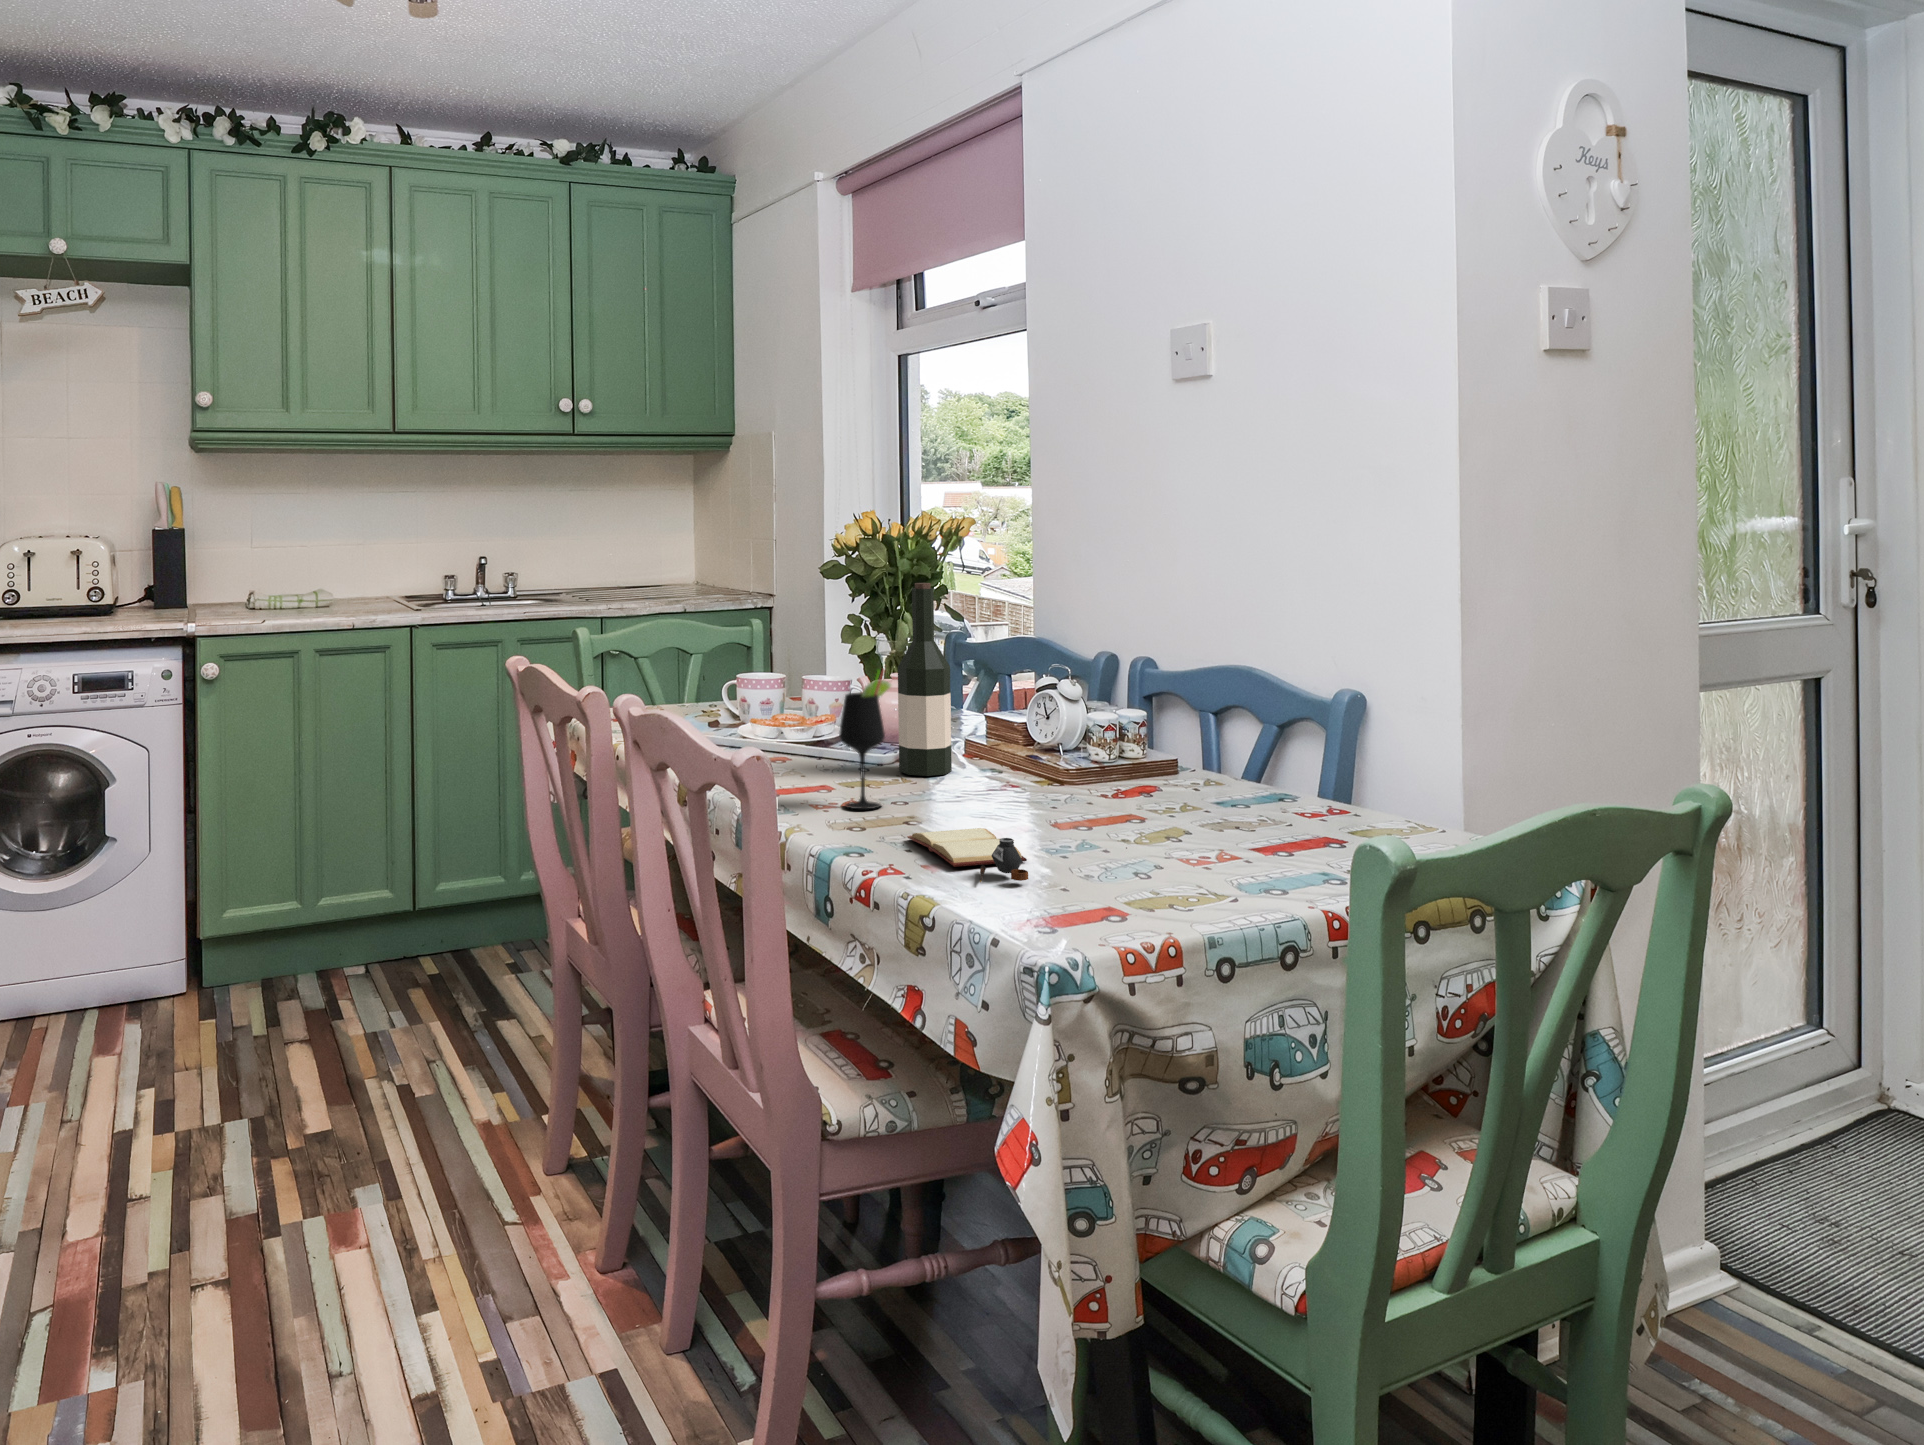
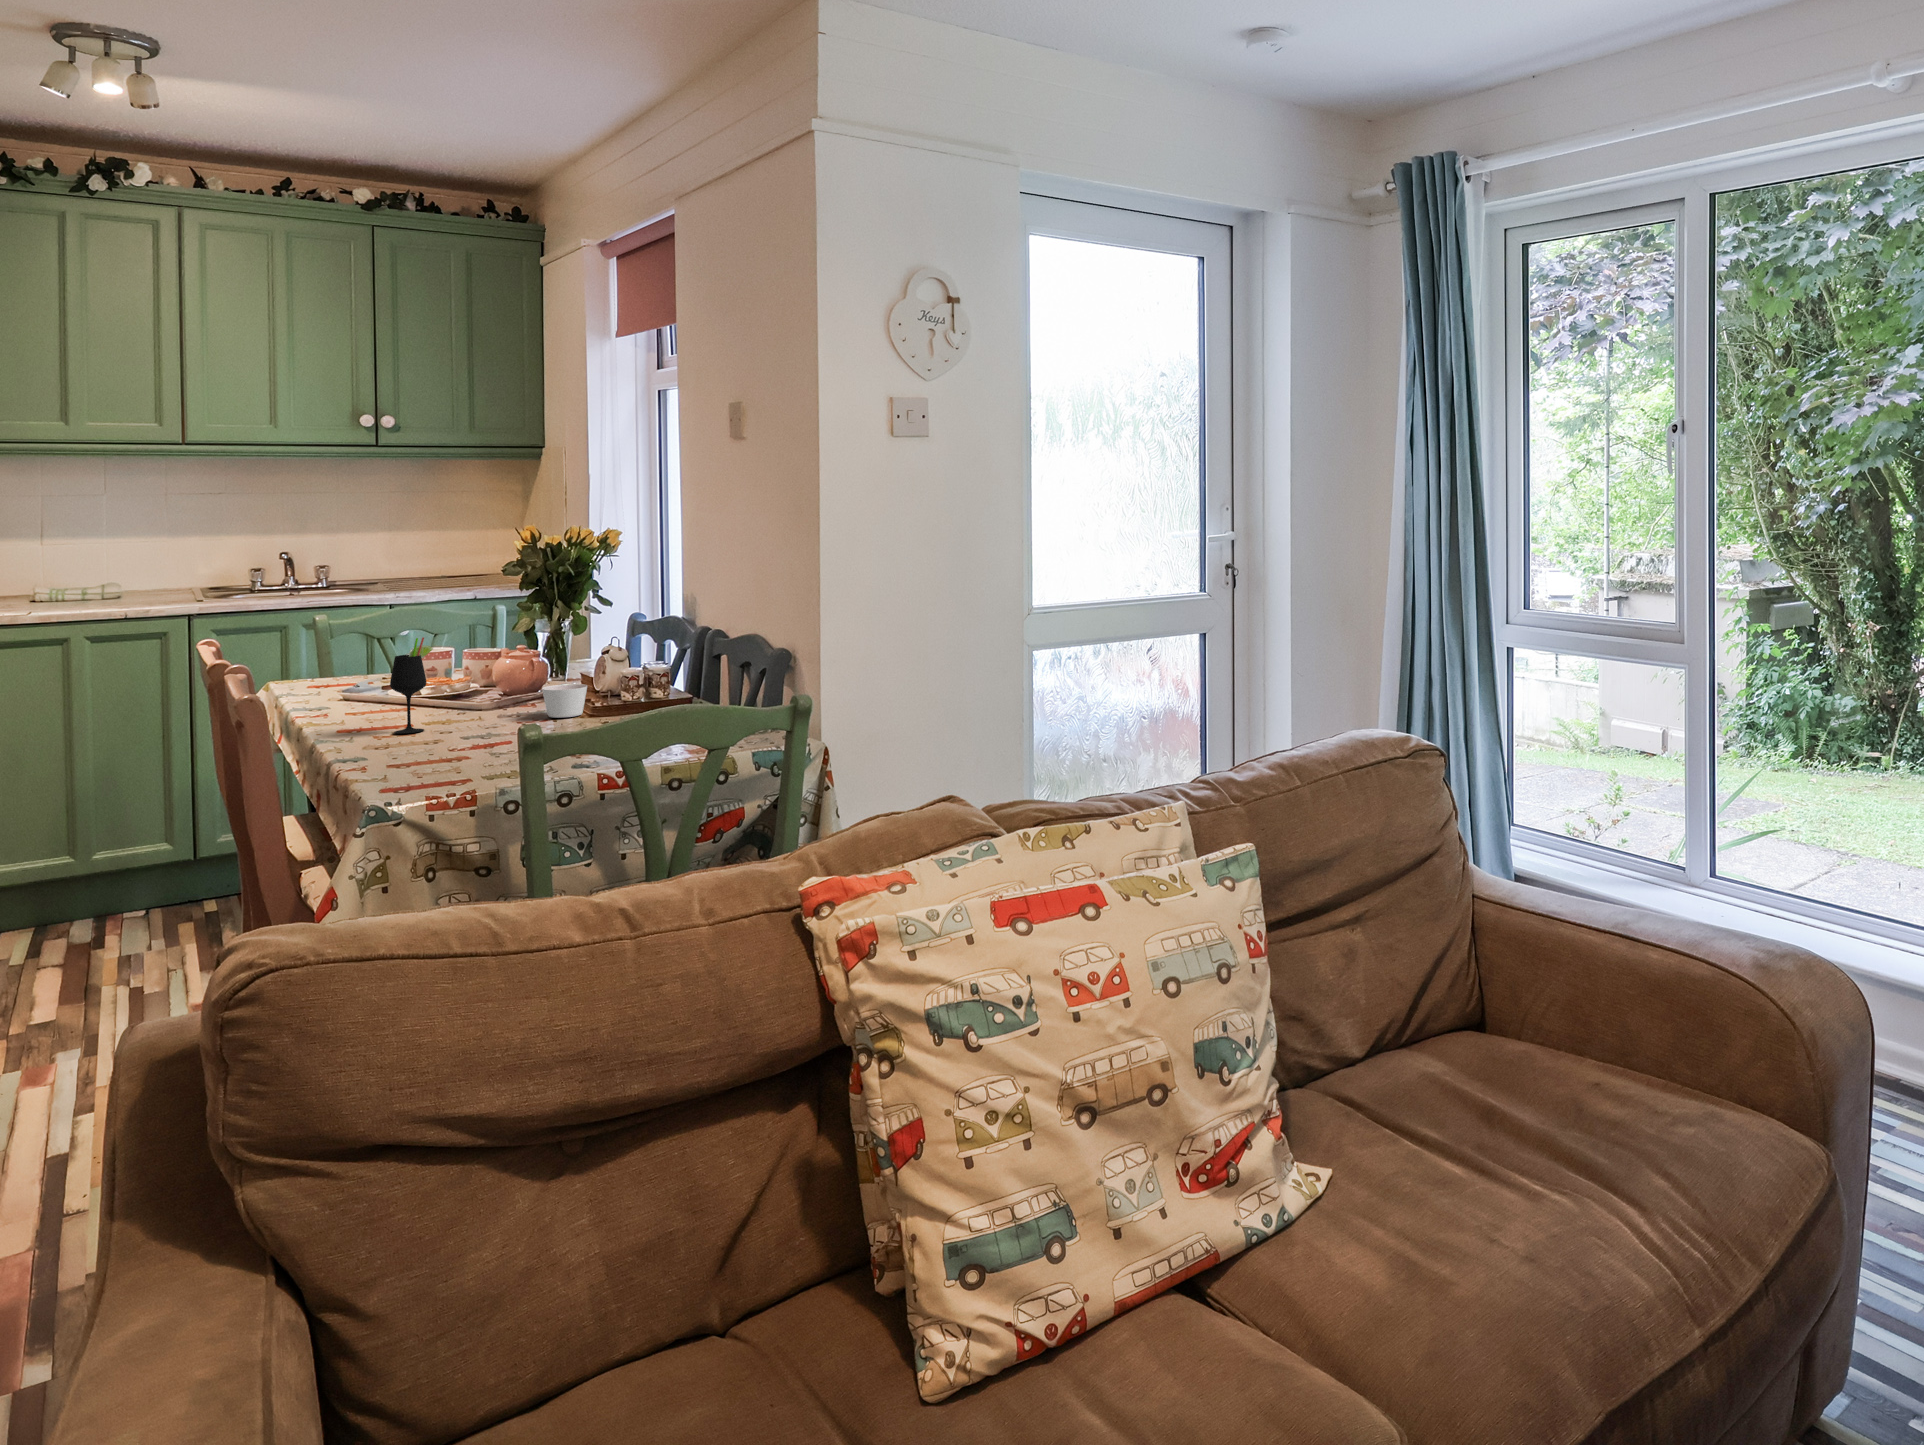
wine bottle: present [898,583,952,776] -> none [473,578,514,711]
candle: none [1026,742,1088,793] -> present [542,684,587,718]
book: present [907,828,1028,882] -> none [404,740,462,769]

